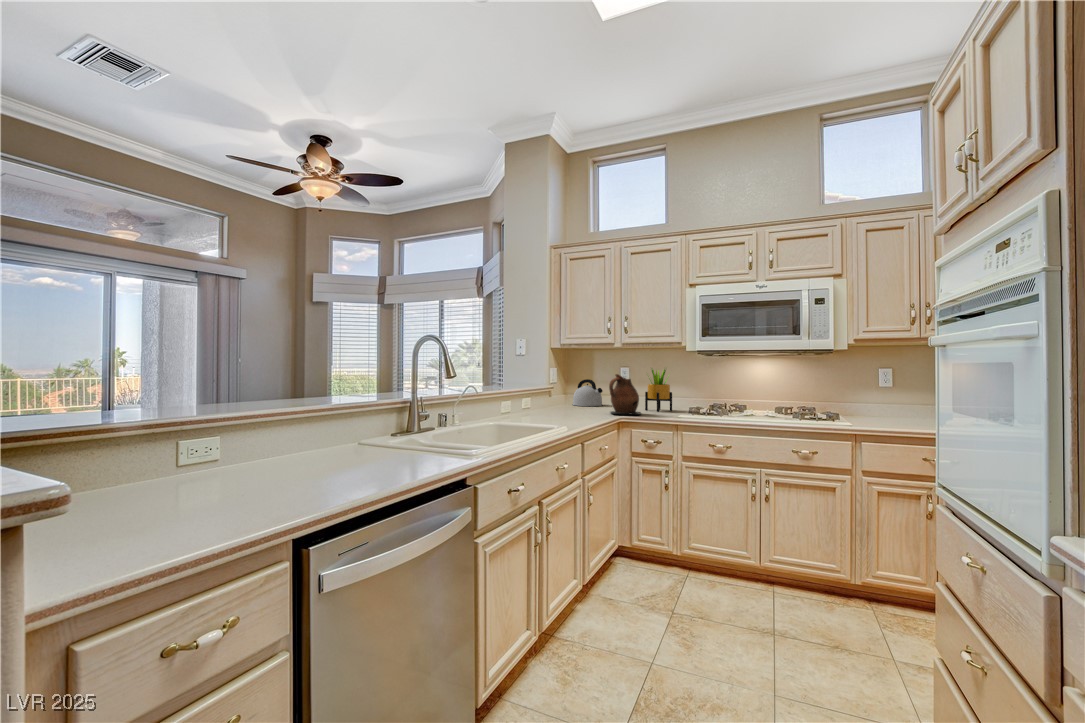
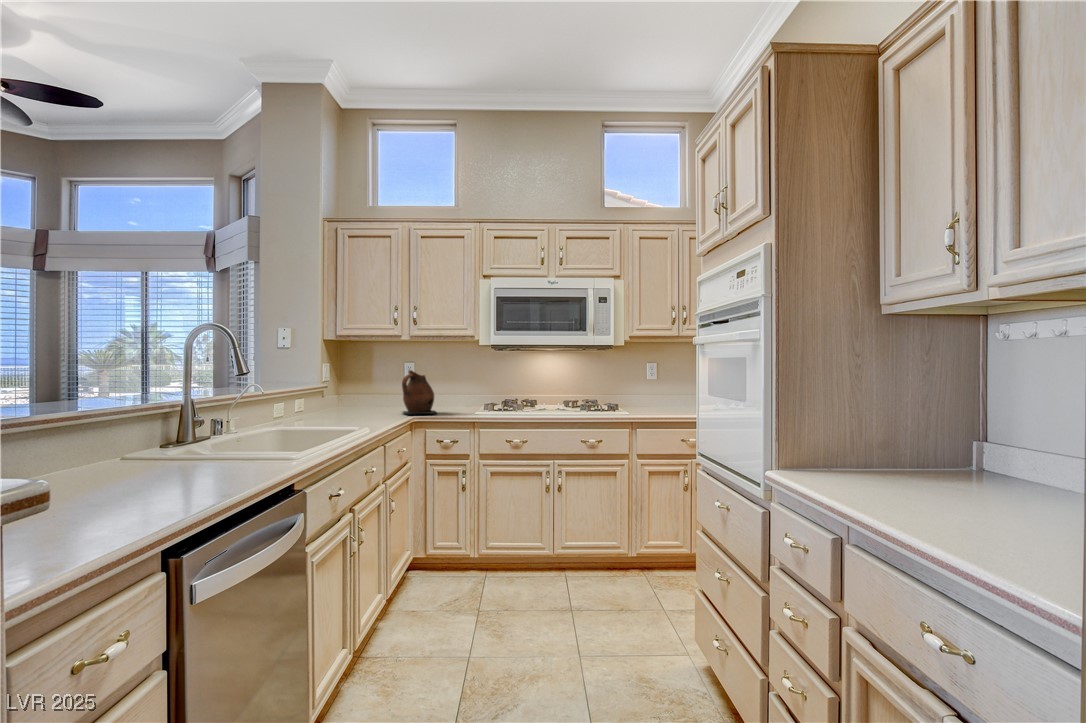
potted plant: present [645,369,672,412] -> none [438,360,466,409]
kettle: present [573,379,602,406] -> none [351,376,388,406]

